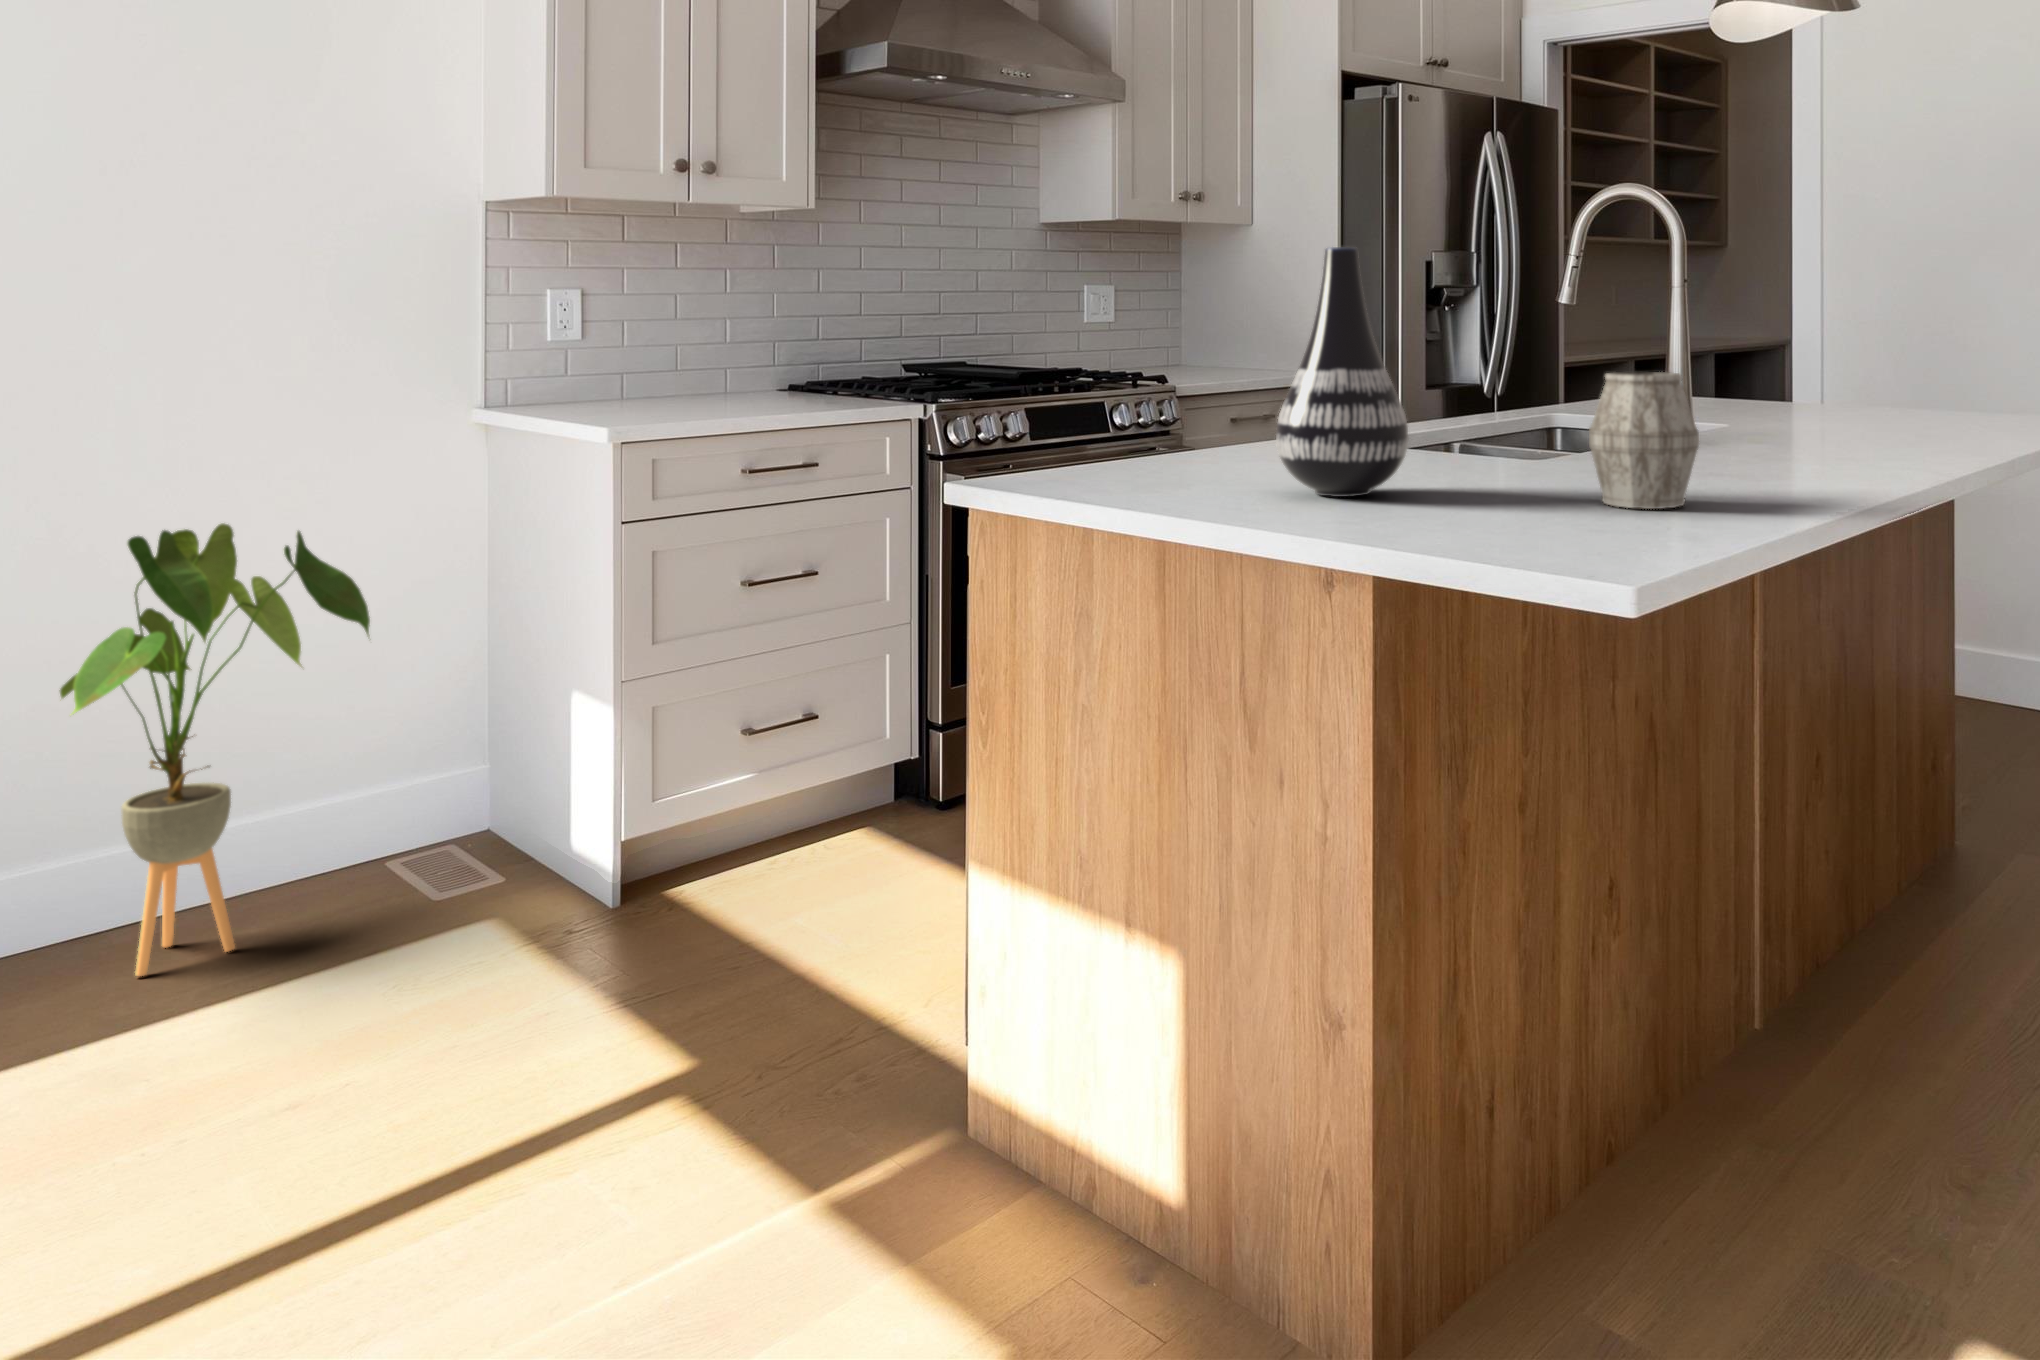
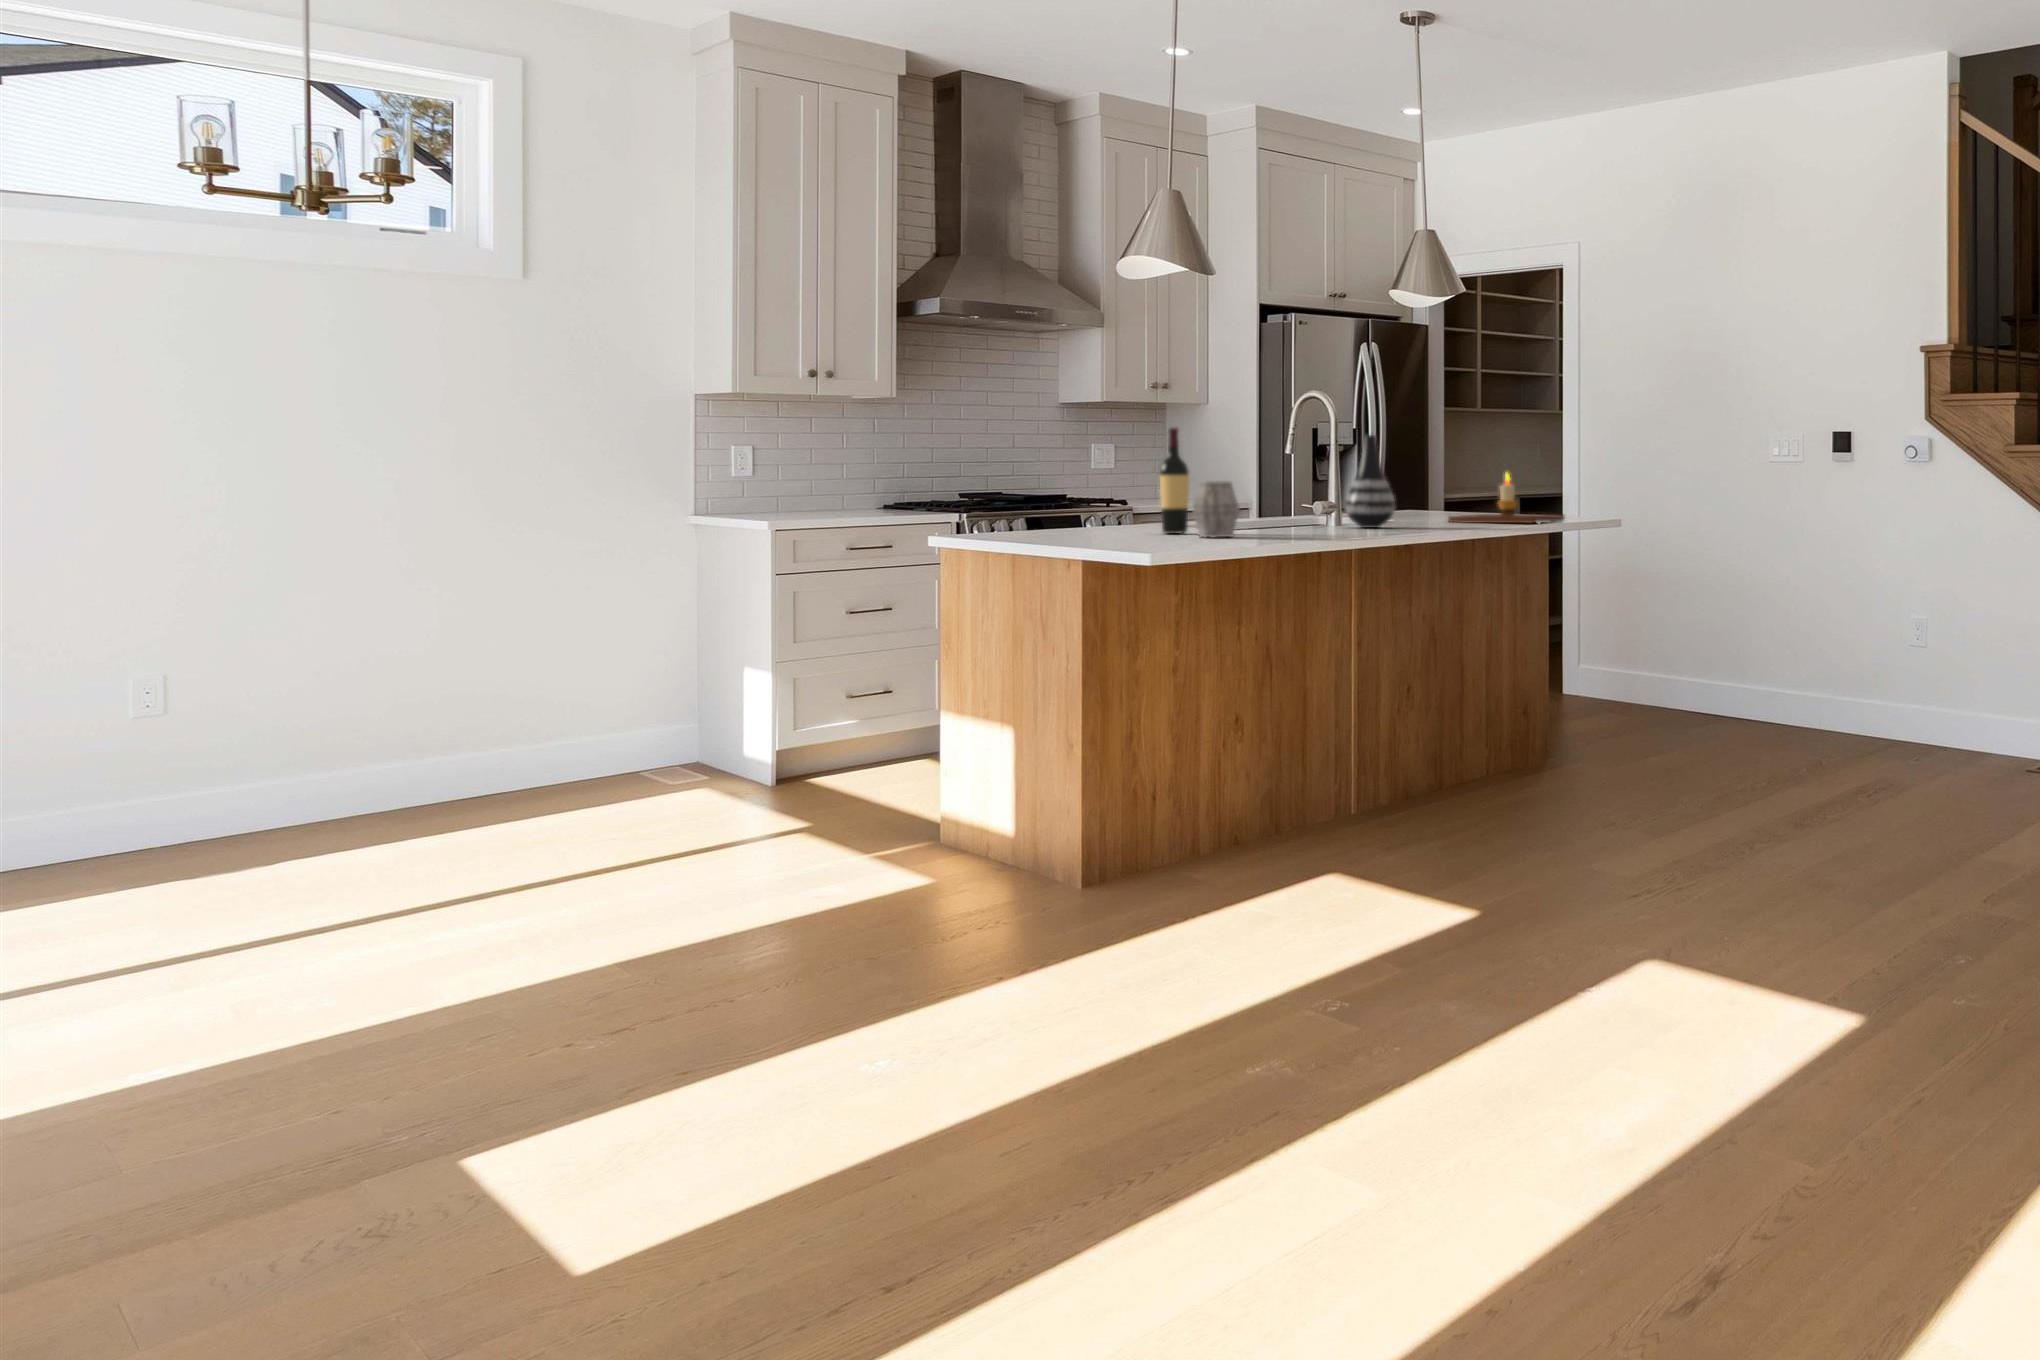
vase: present [1276,247,1408,497] -> present [1345,435,1395,528]
wine bottle: none [1464,248,1527,486] -> present [1160,428,1189,534]
candle: none [1807,332,1985,429] -> present [1449,473,1565,523]
house plant: present [60,523,370,976] -> none [472,572,639,806]

